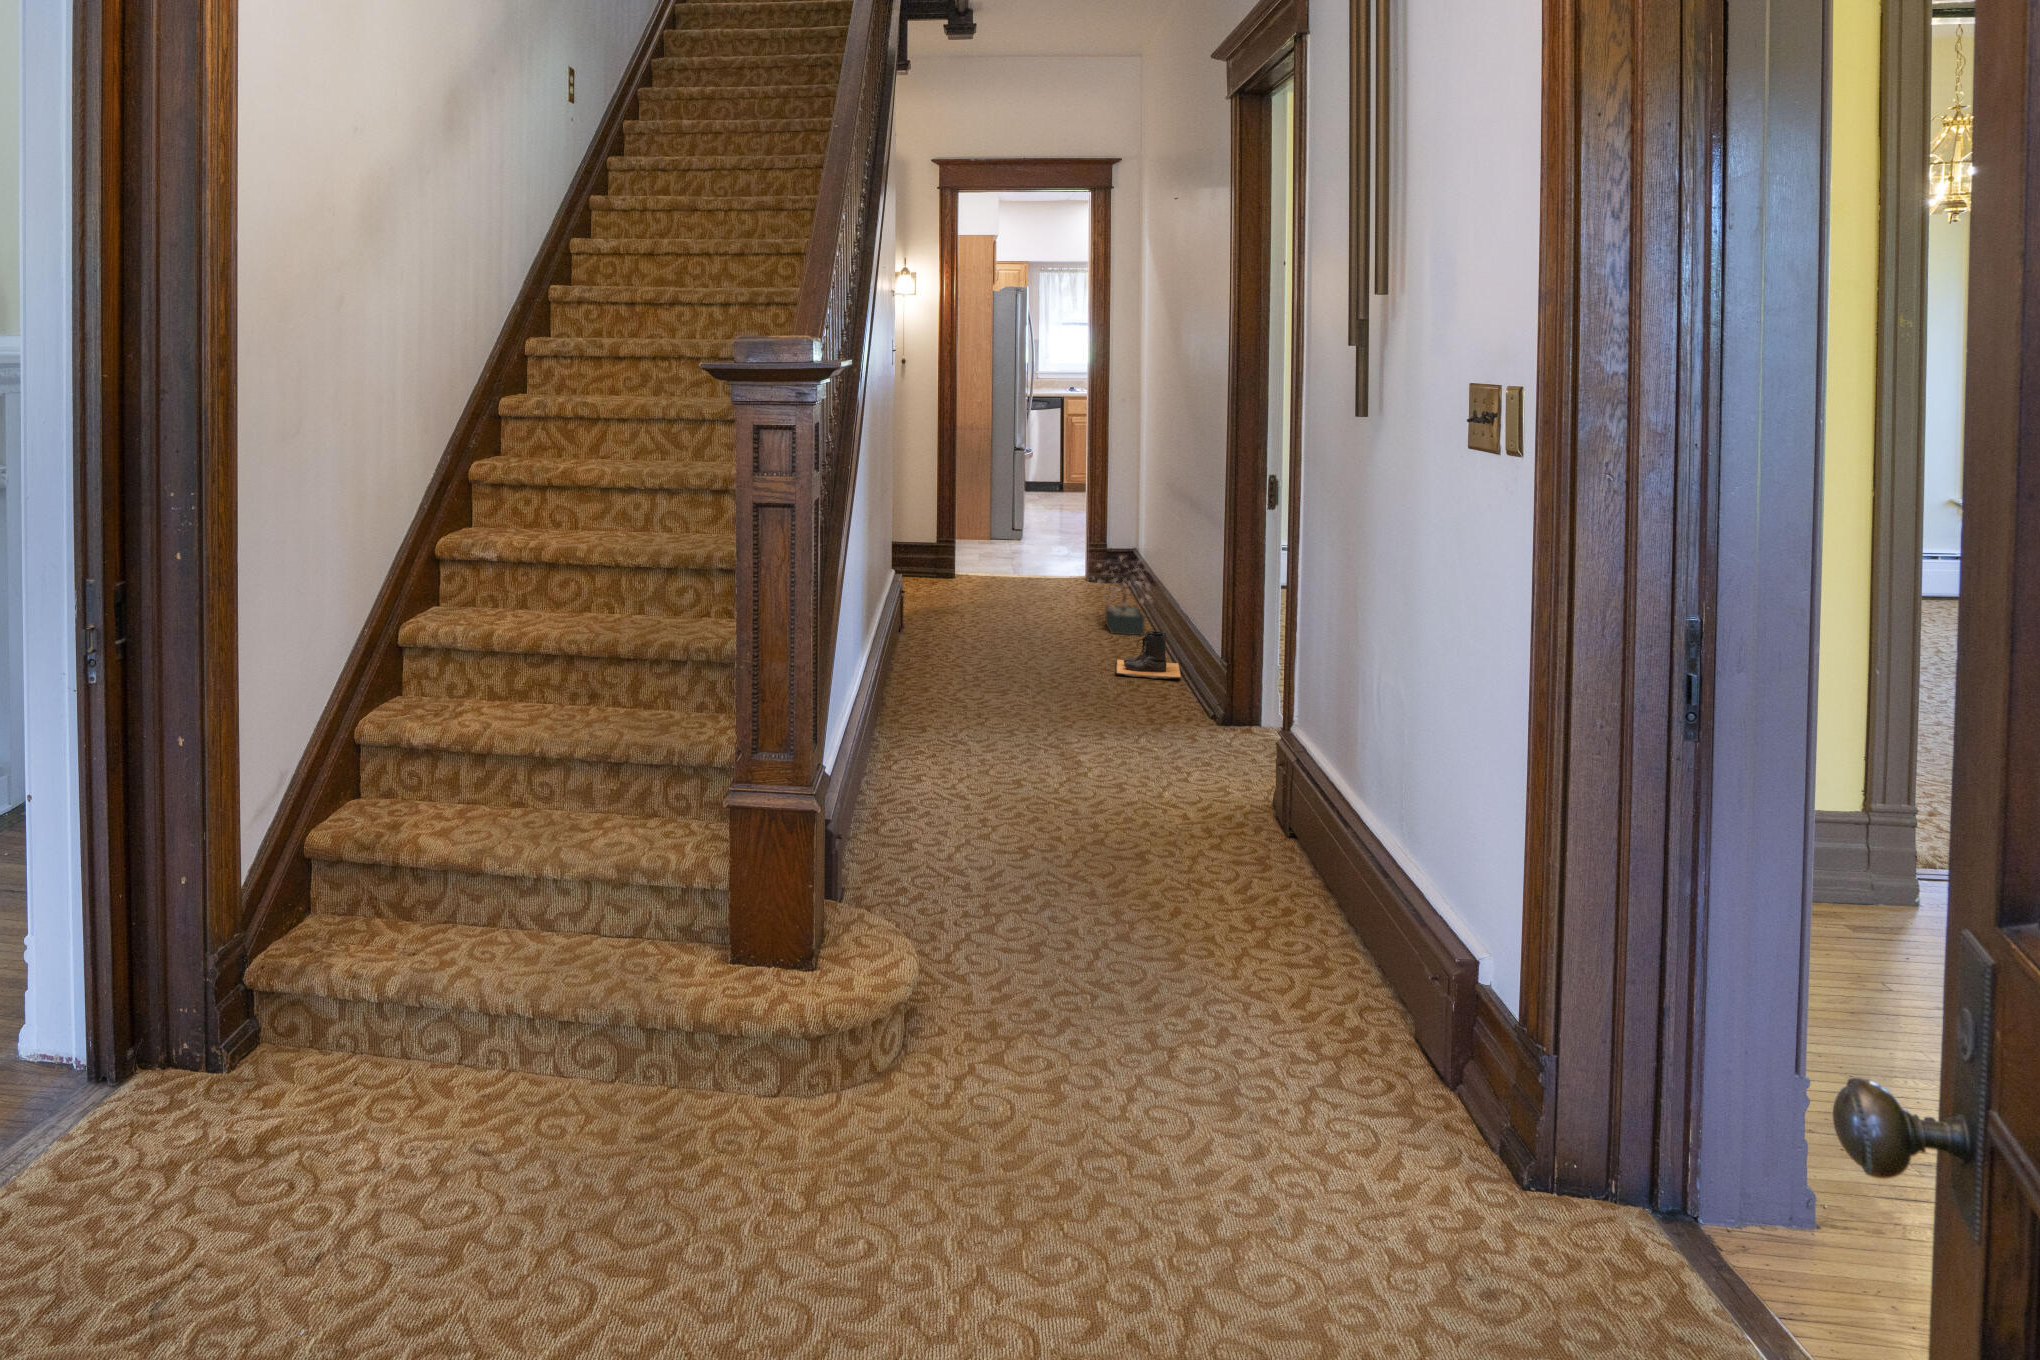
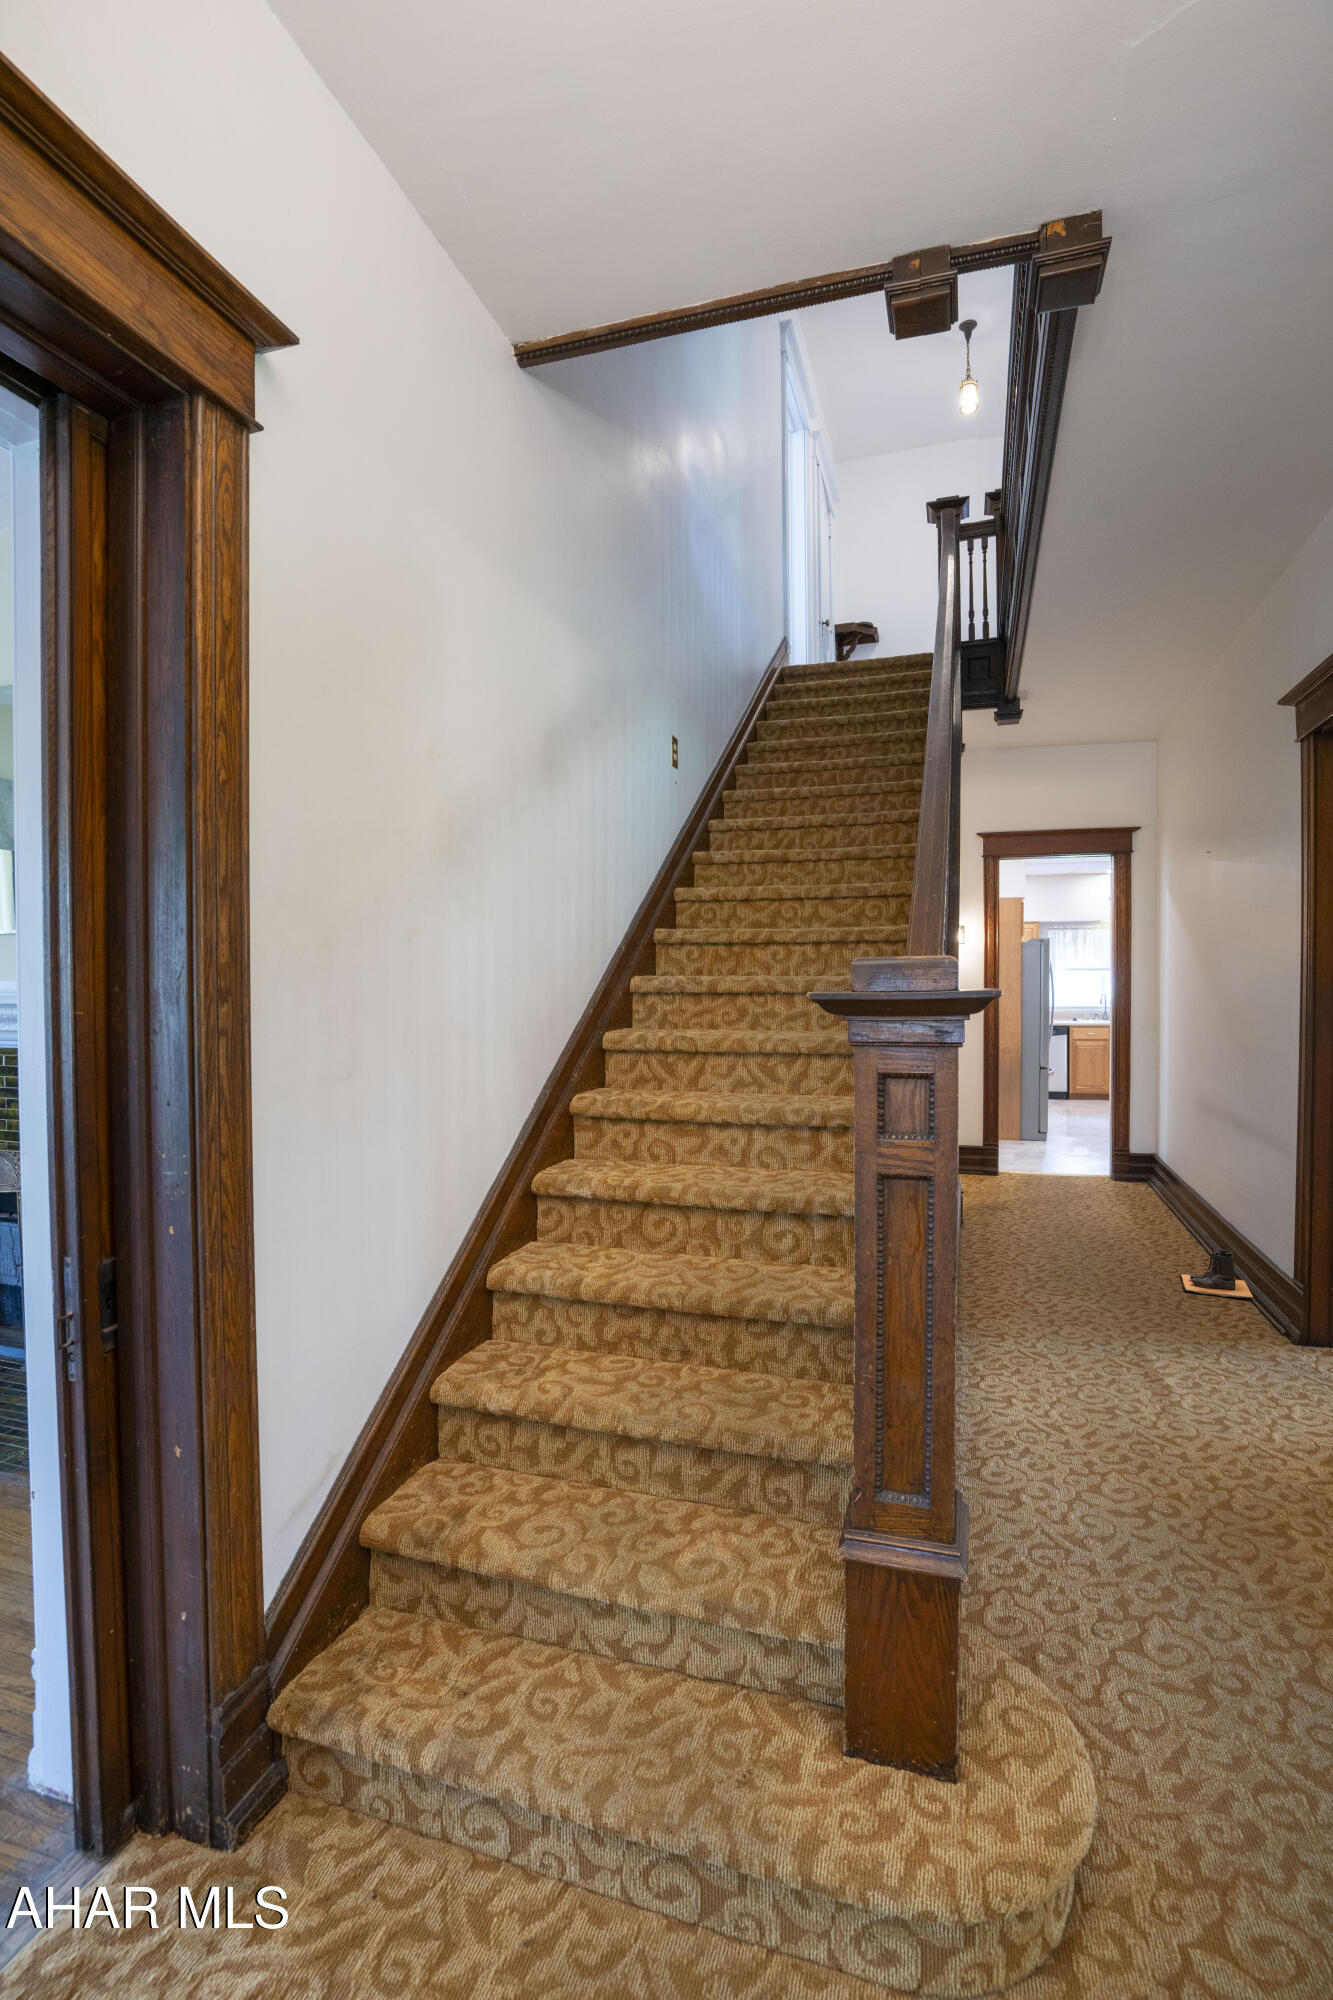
decorative plant: present [1097,556,1150,635] -> none [1142,1172,1207,1247]

